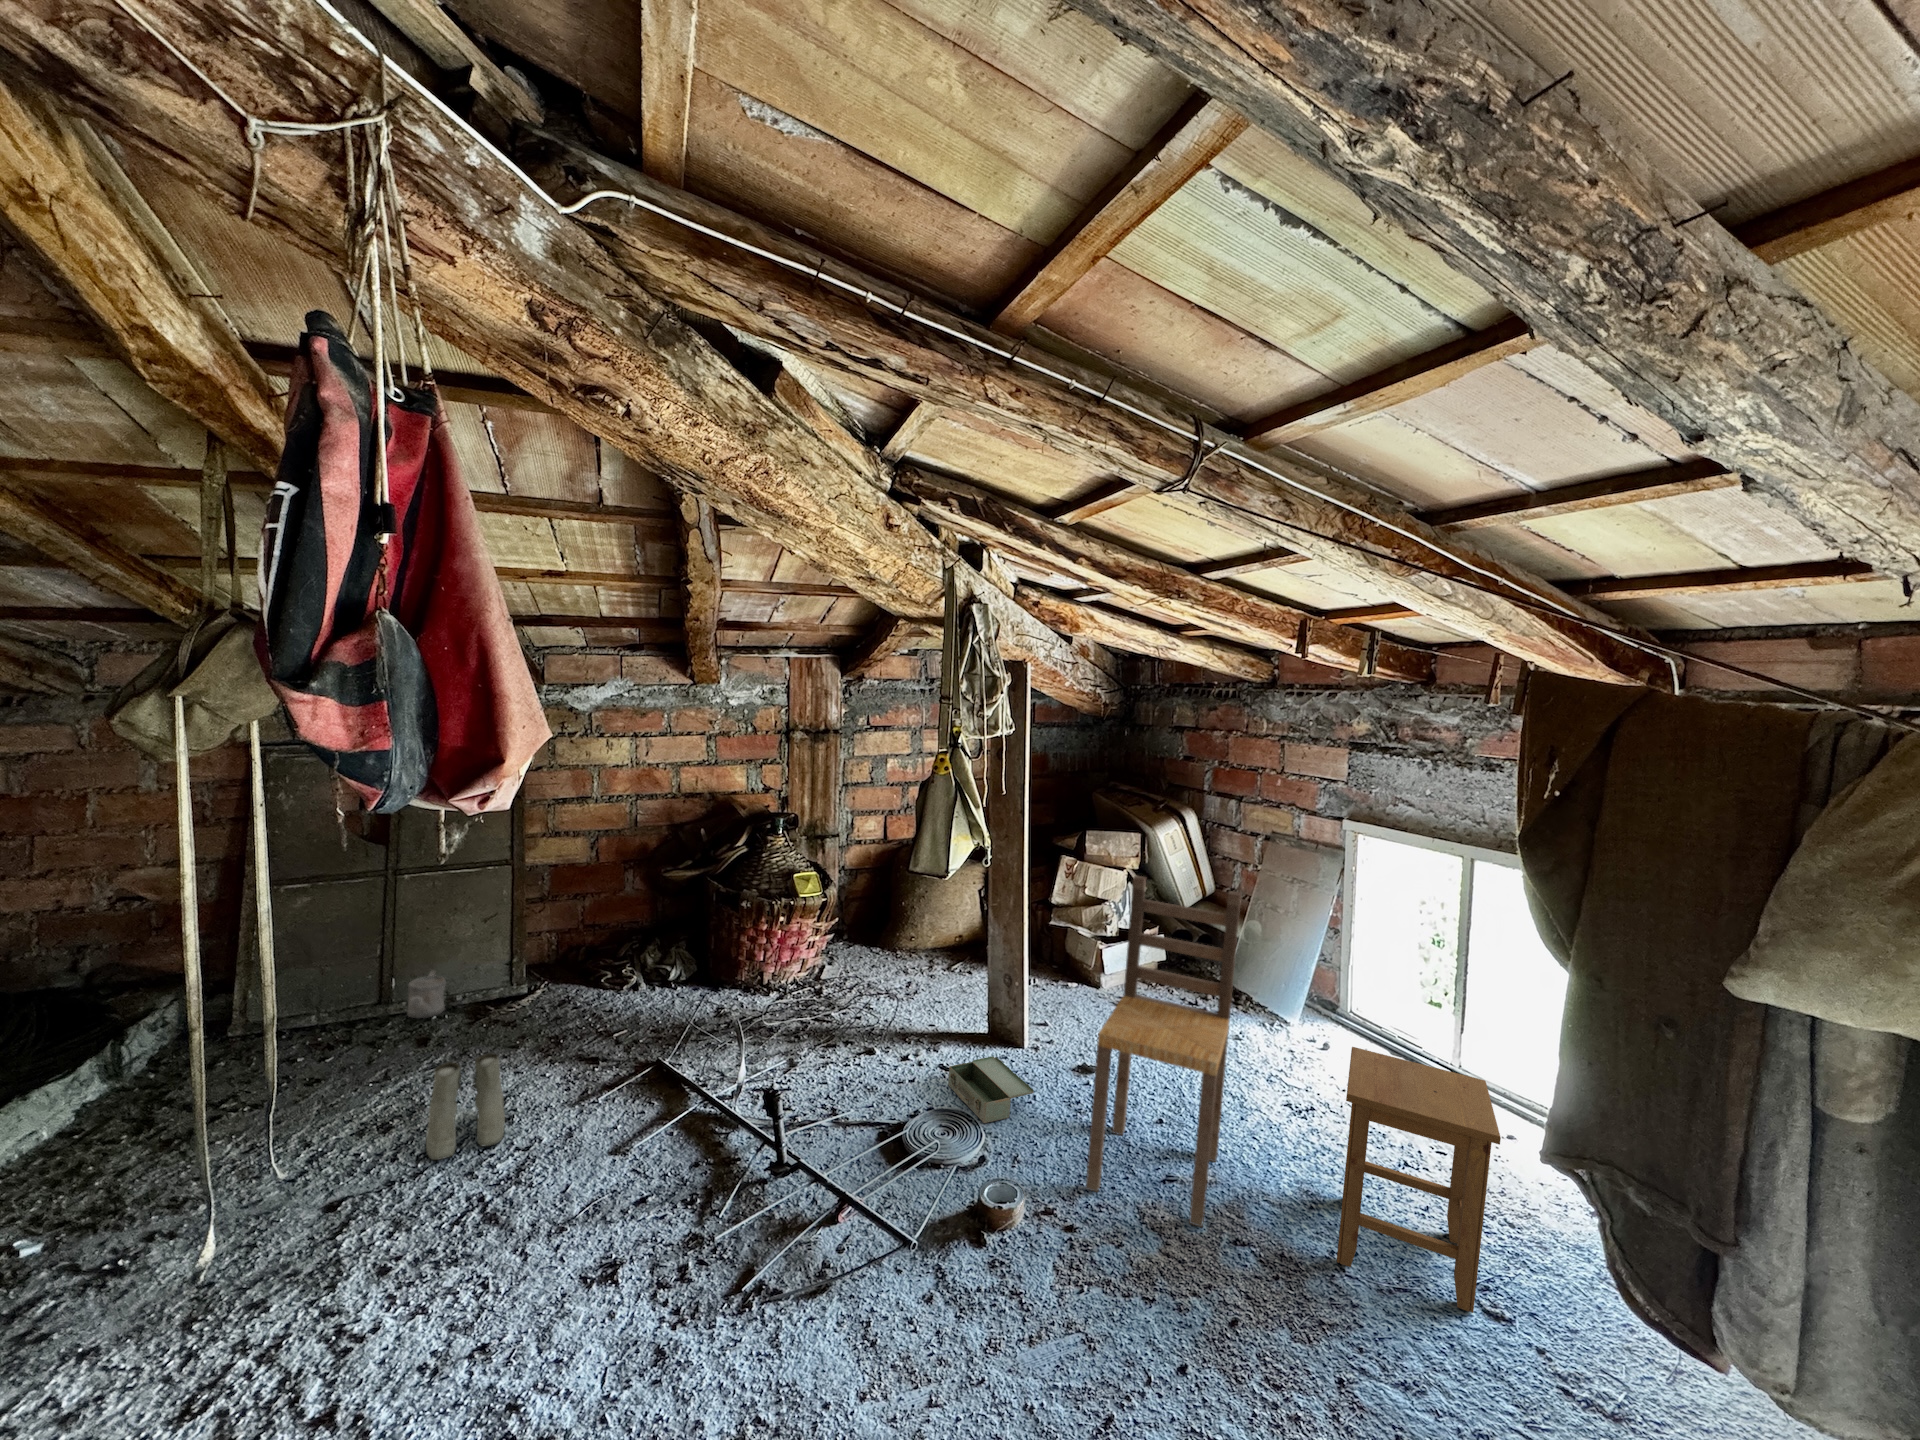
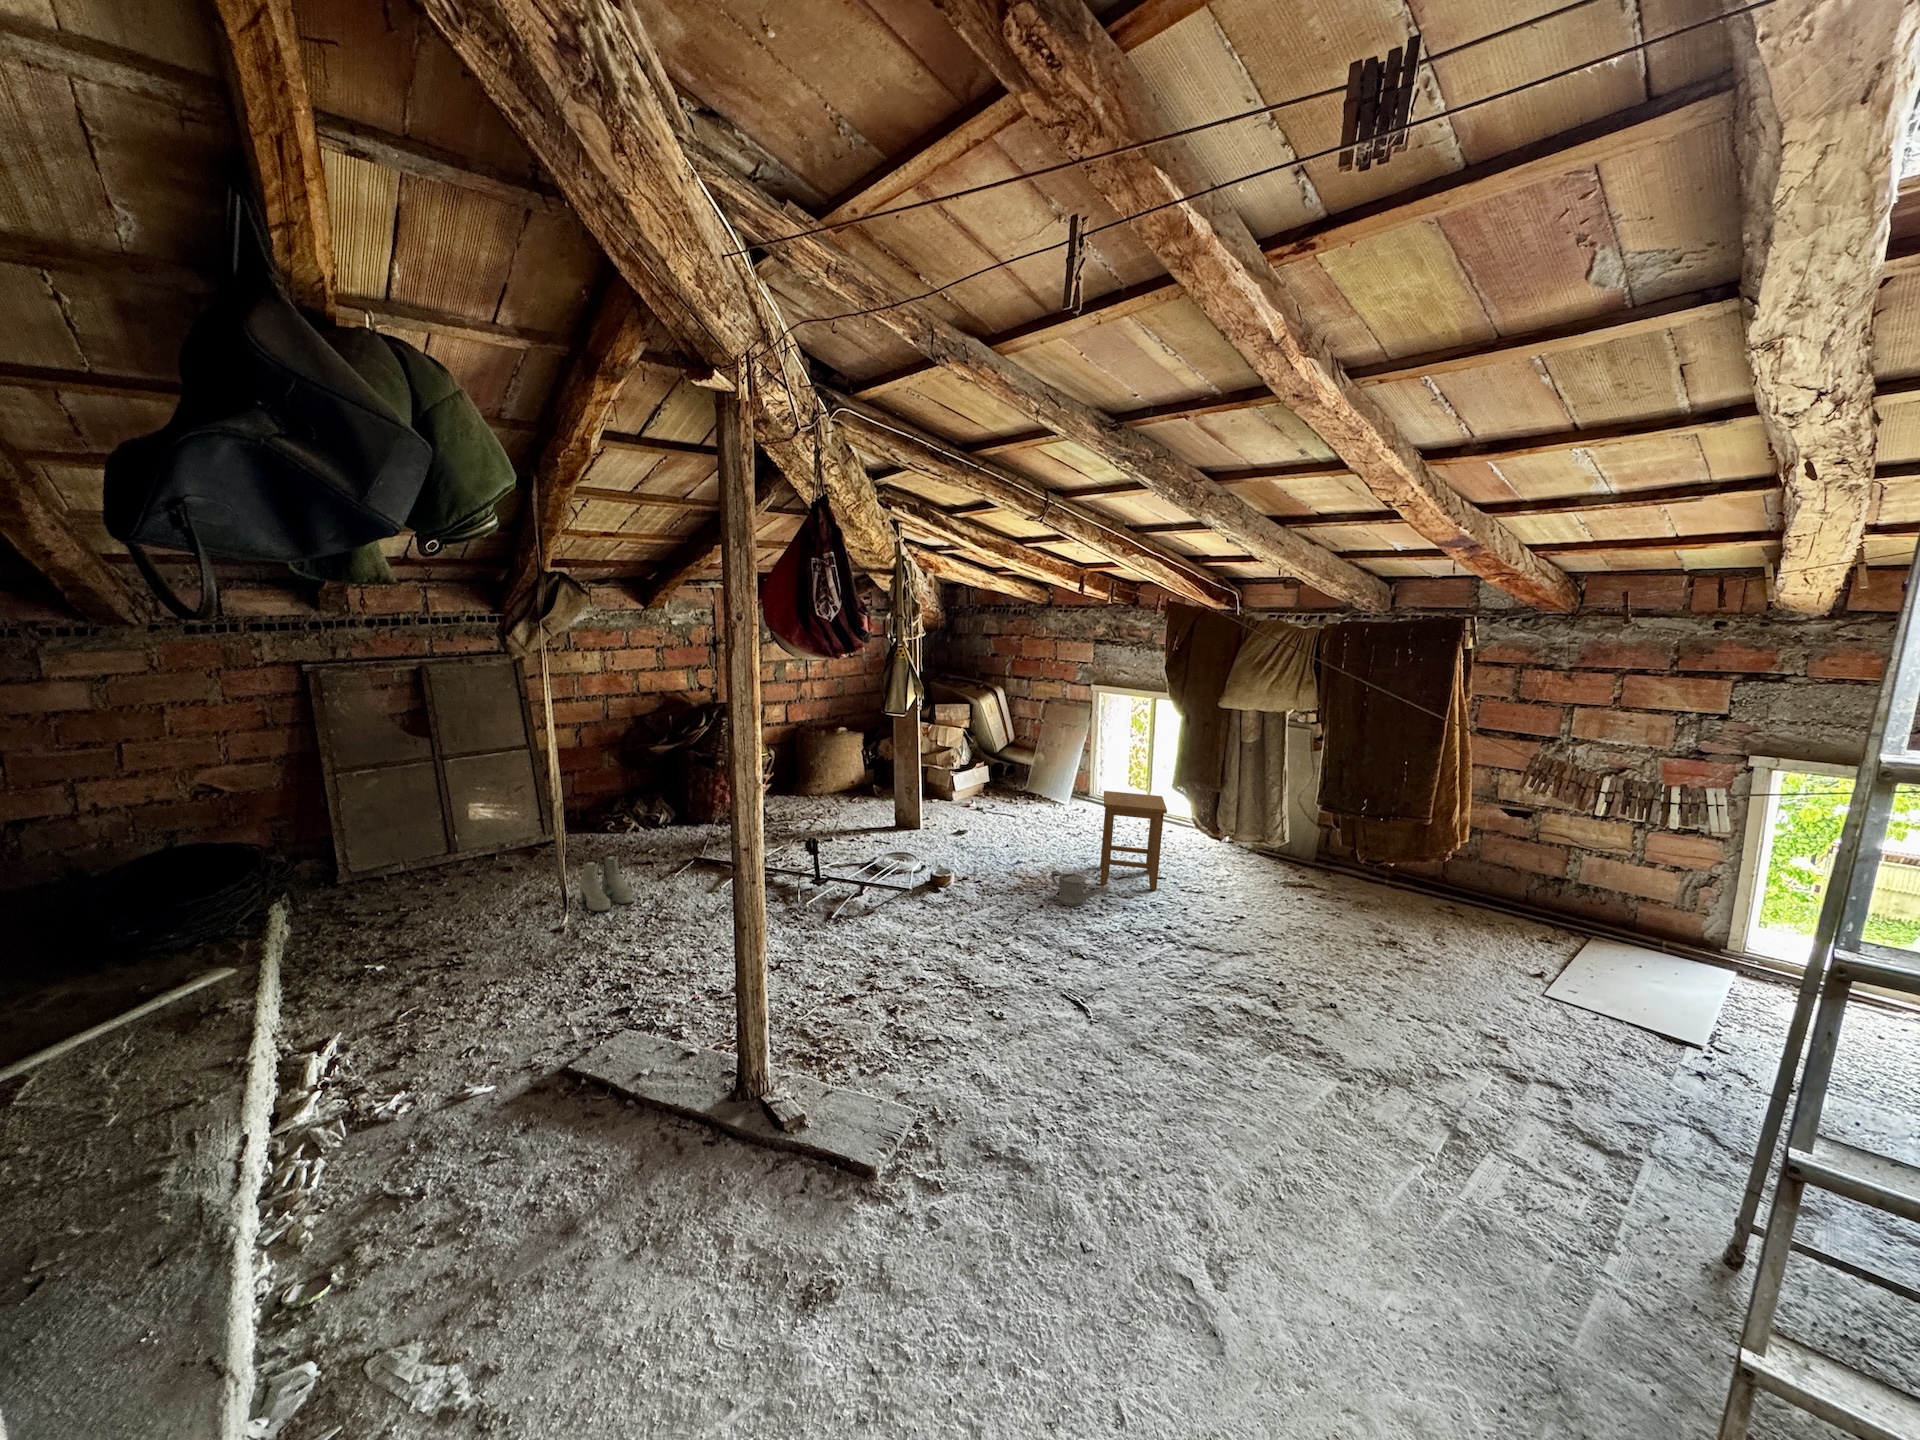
chair: present [1086,876,1241,1227] -> none [980,715,1050,882]
watering can: present [407,971,446,1018] -> present [1051,871,1109,906]
toolbox: present [948,1056,1034,1123] -> none [885,833,939,862]

